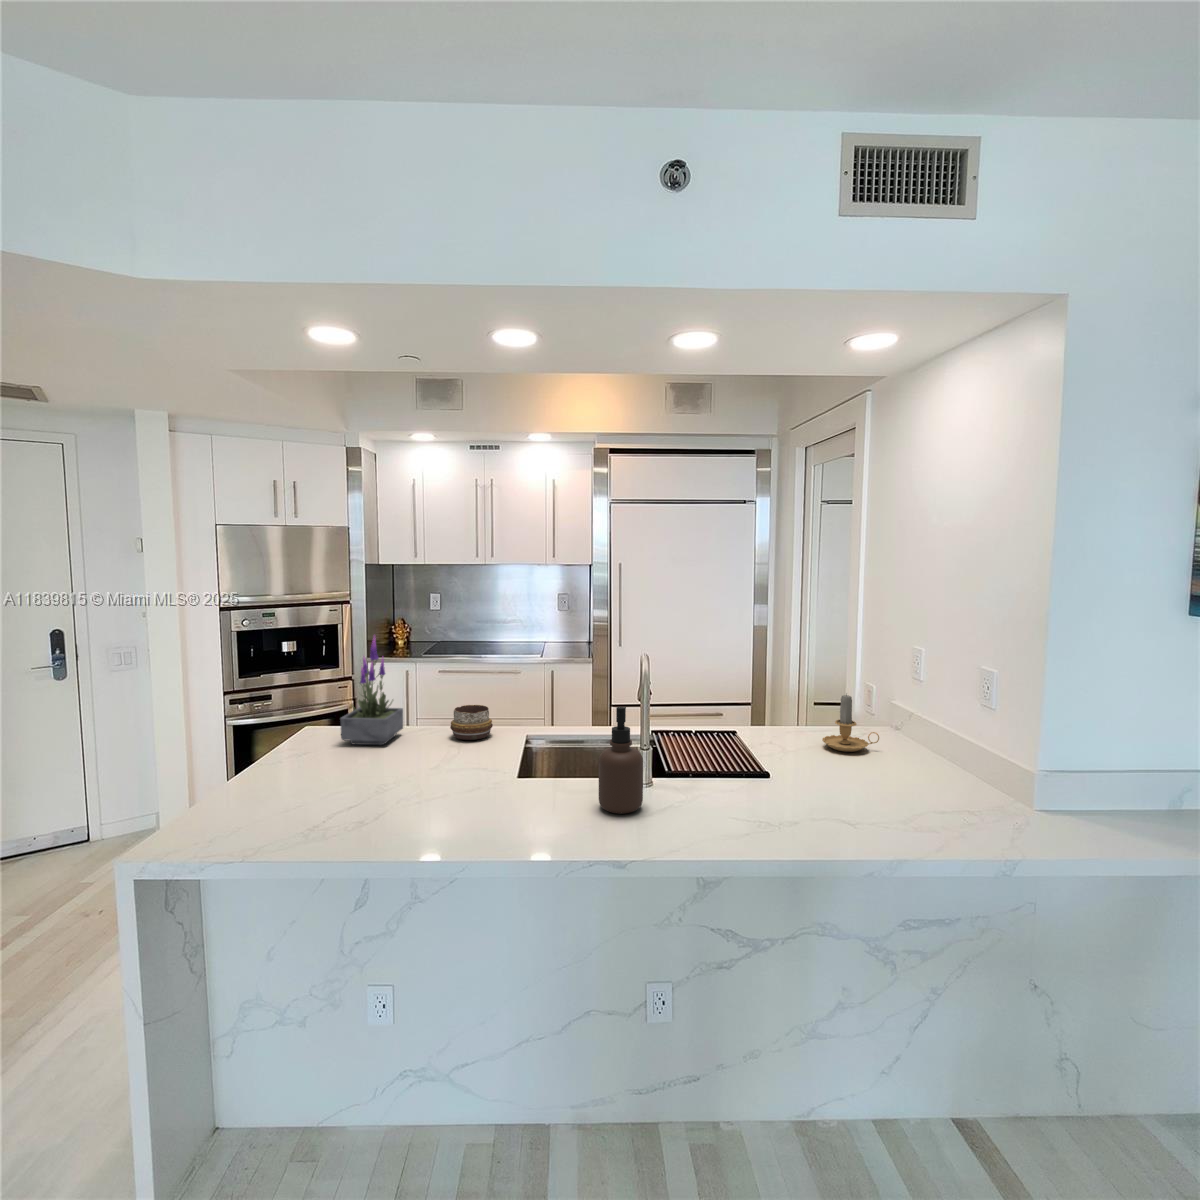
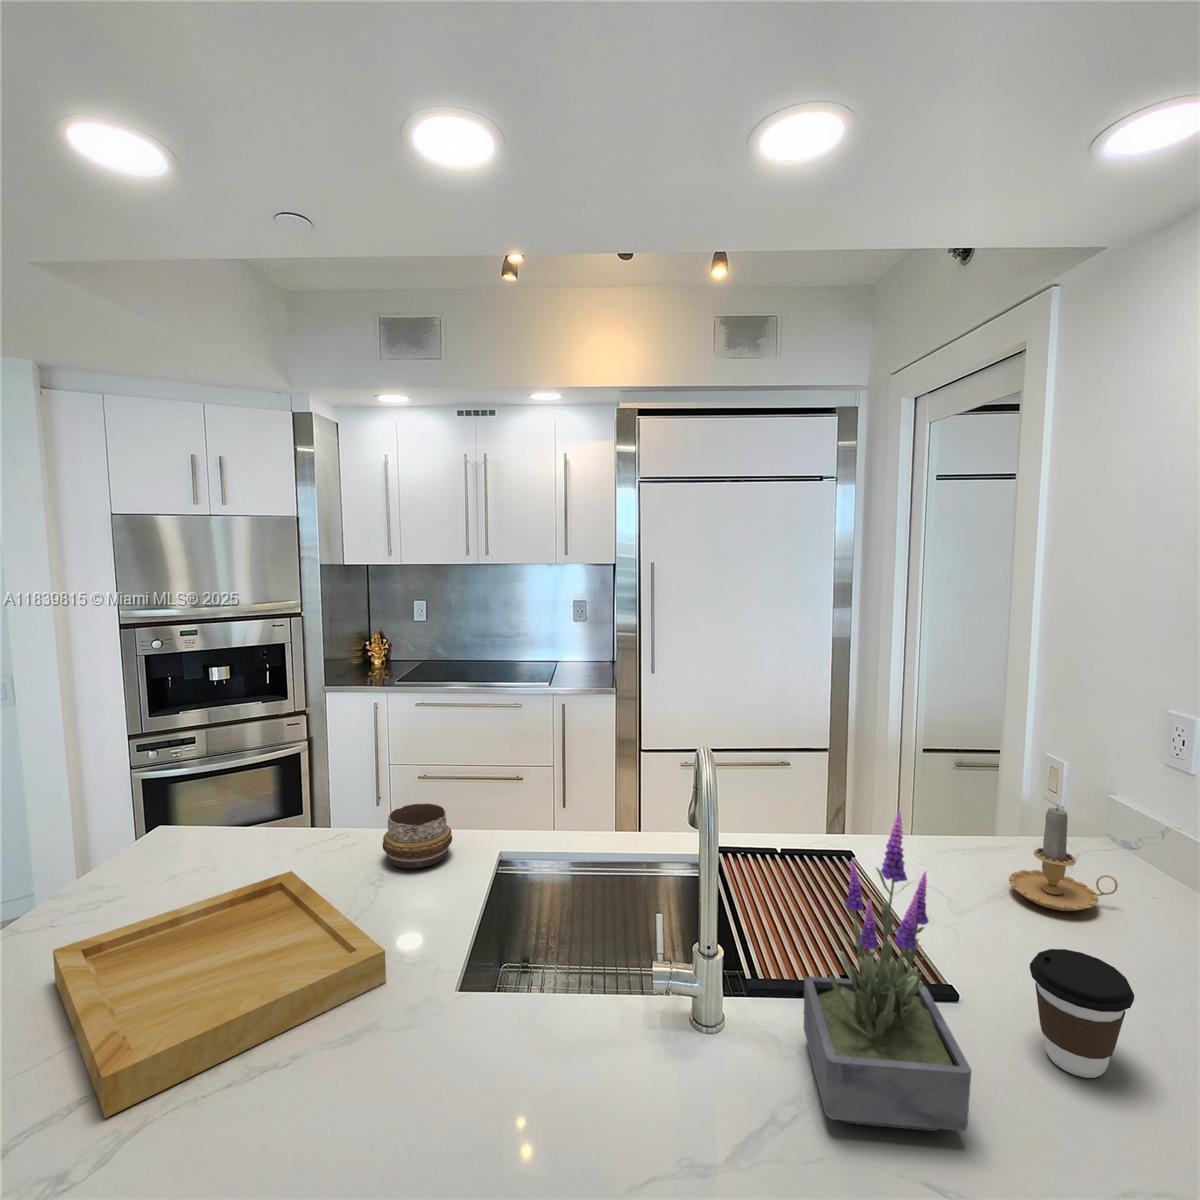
potted plant: present [340,637,403,745] -> present [804,811,971,1131]
soap dispenser: present [599,707,643,814] -> none [621,888,714,1133]
tray: none [286,736,470,814] -> present [53,871,386,1118]
coffee cup: none [801,744,846,799] -> present [1030,949,1134,1078]

